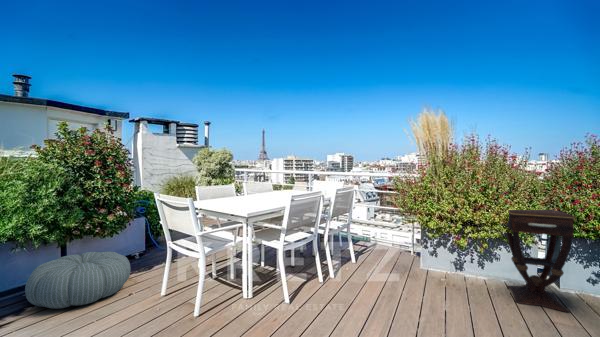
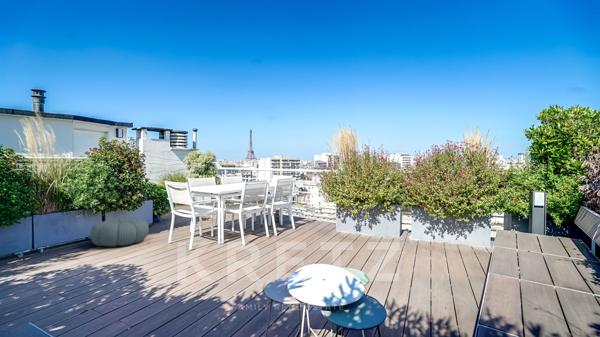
side table: present [507,208,575,312] -> none [377,190,408,247]

